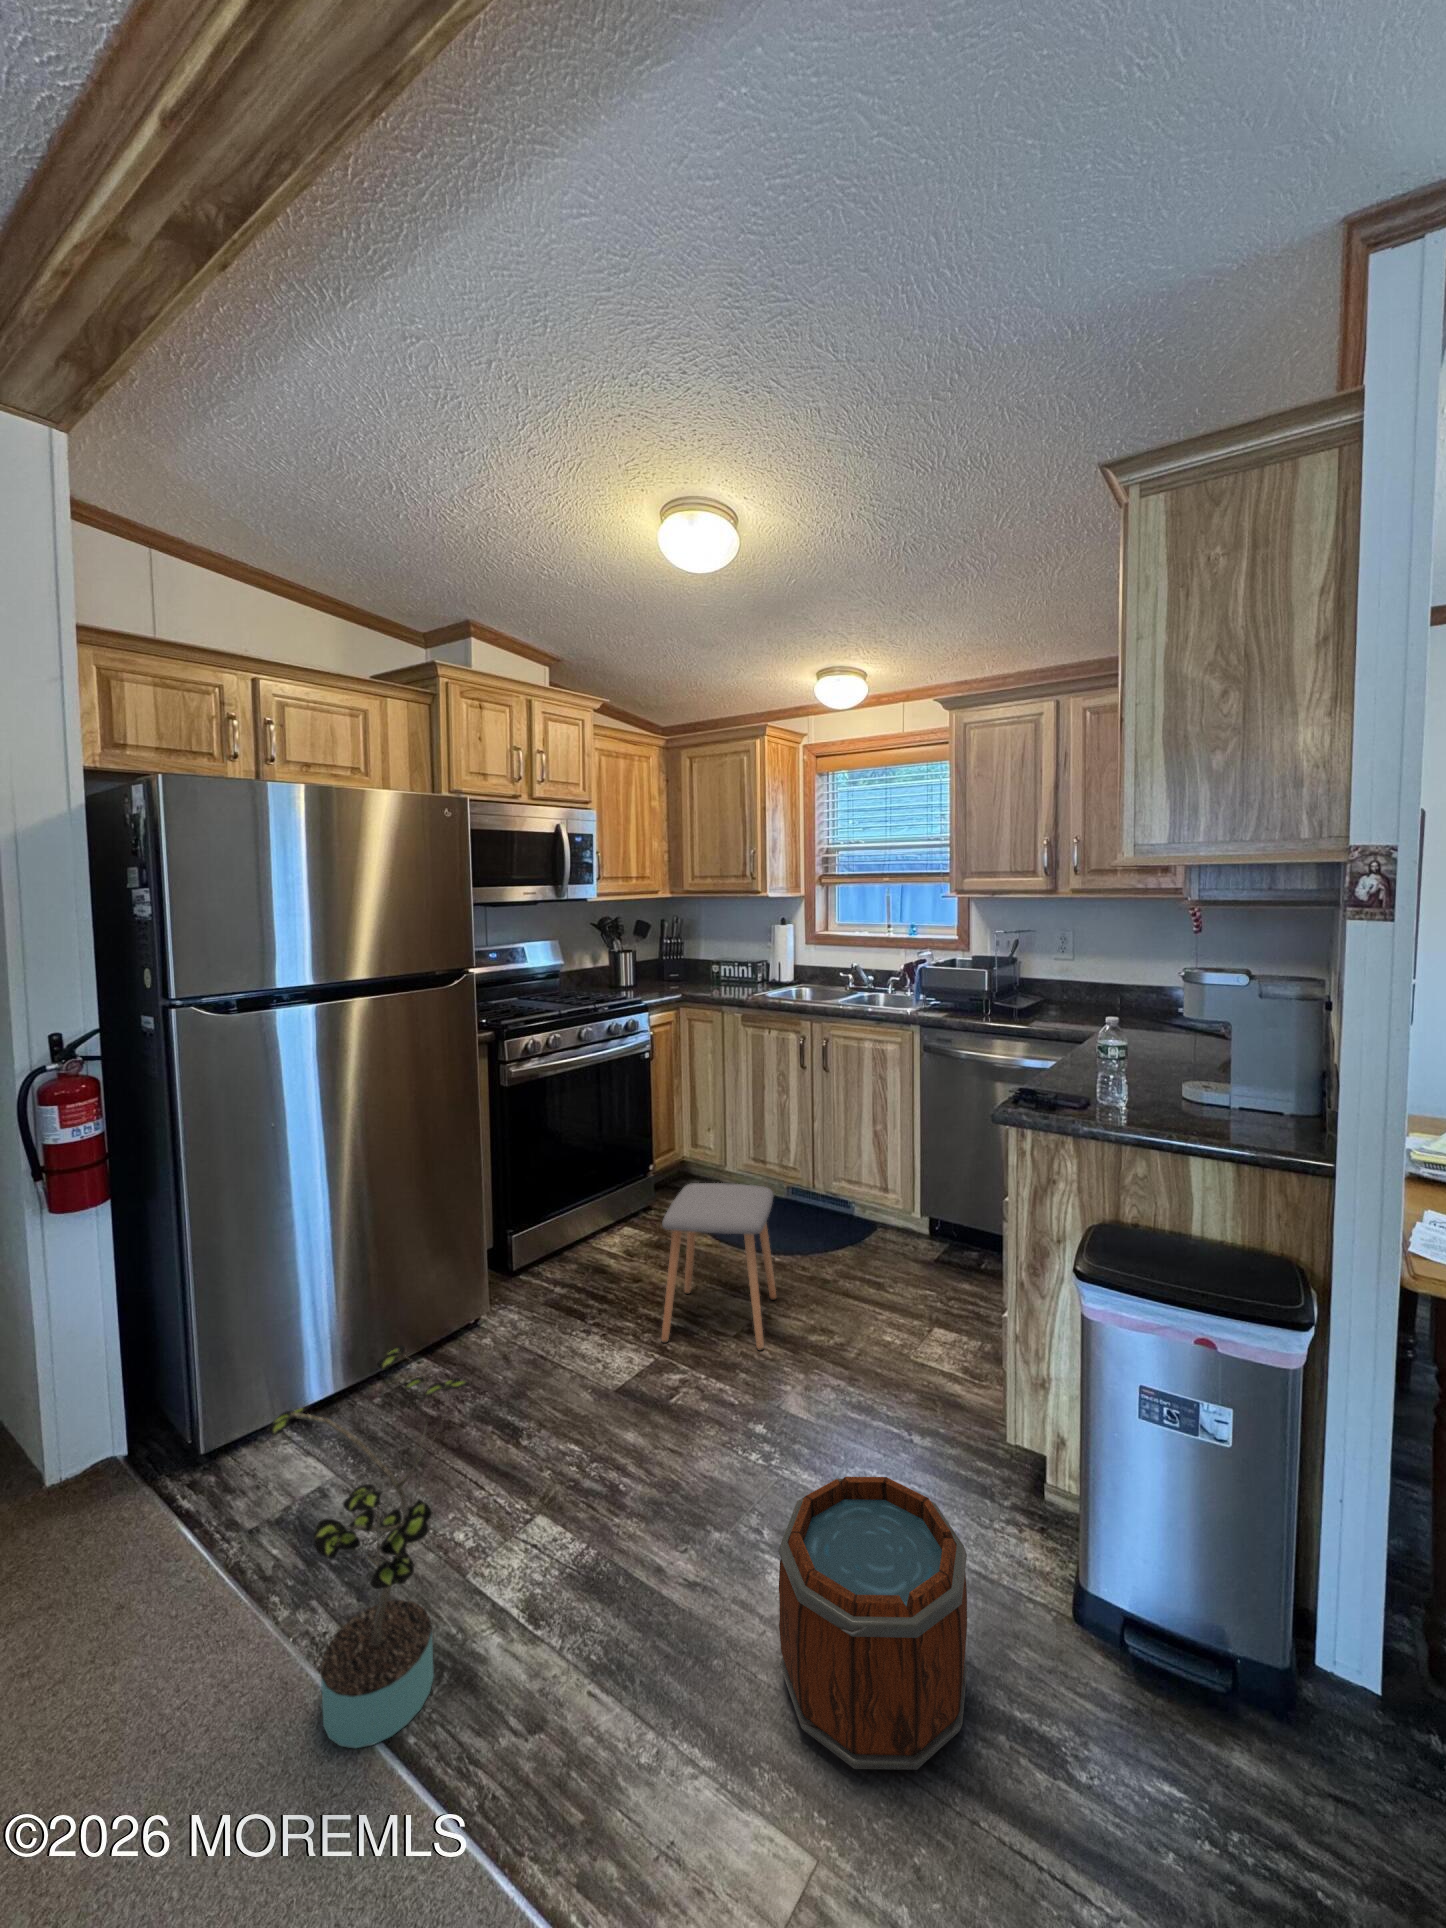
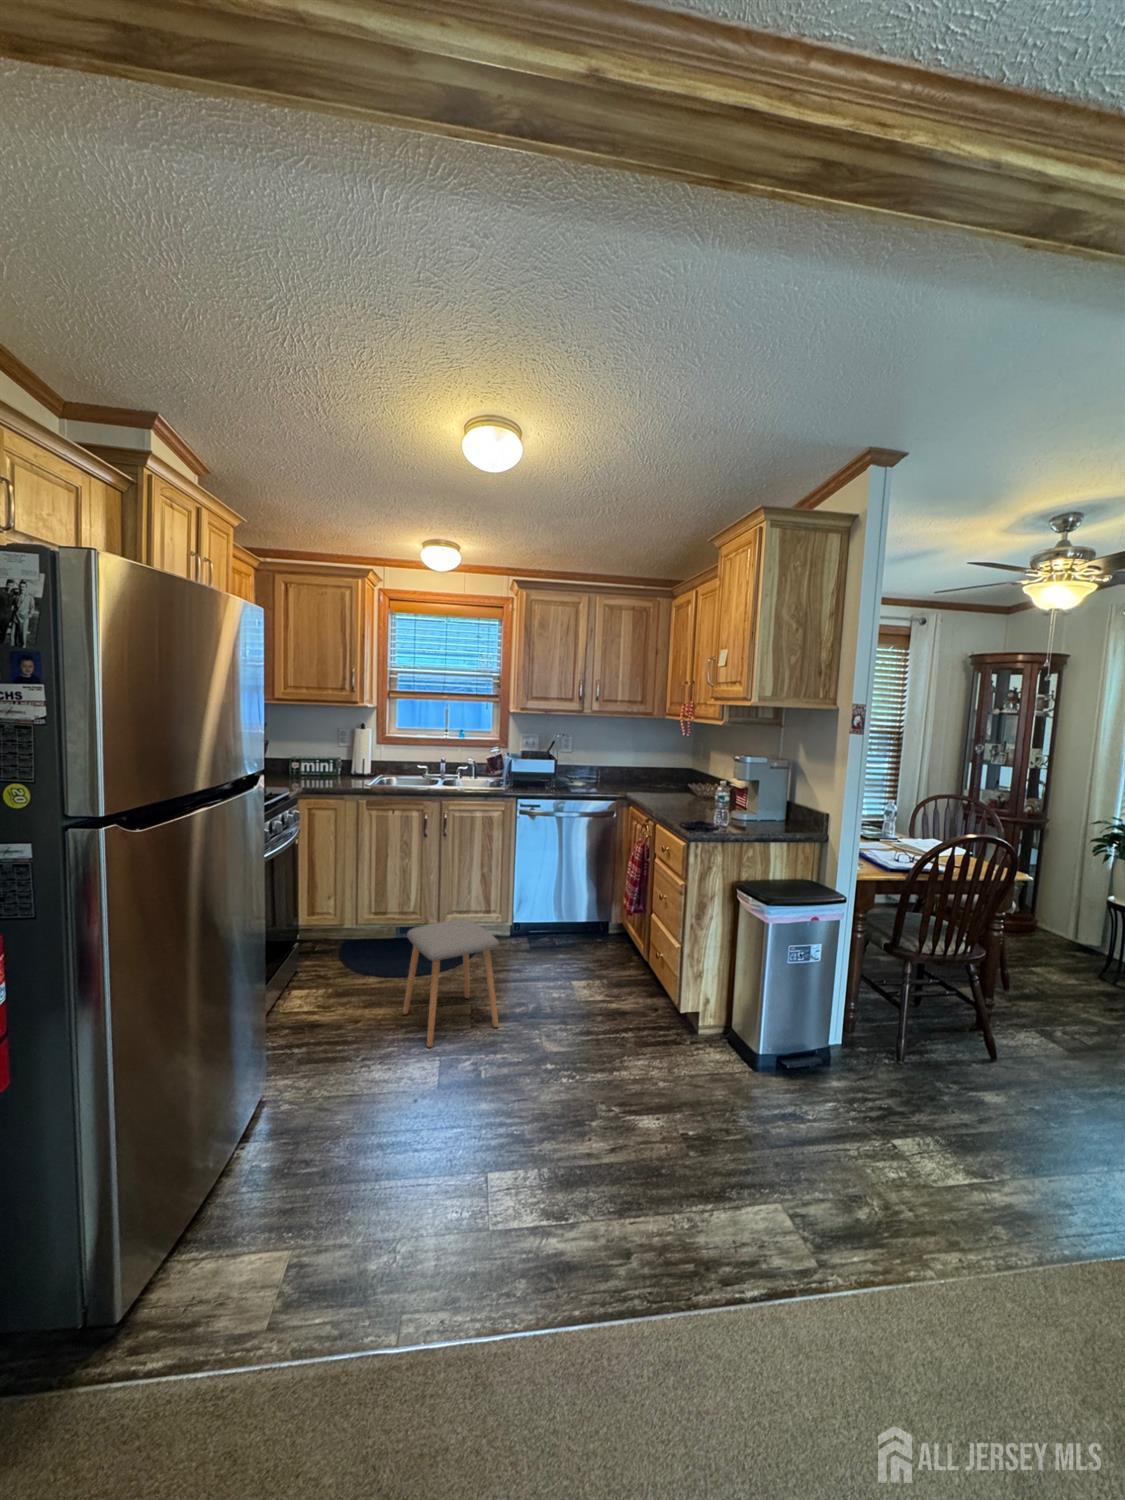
potted plant: present [266,1345,469,1748] -> none [459,1053,616,1355]
bucket: present [778,1477,967,1770] -> none [678,1034,782,1168]

